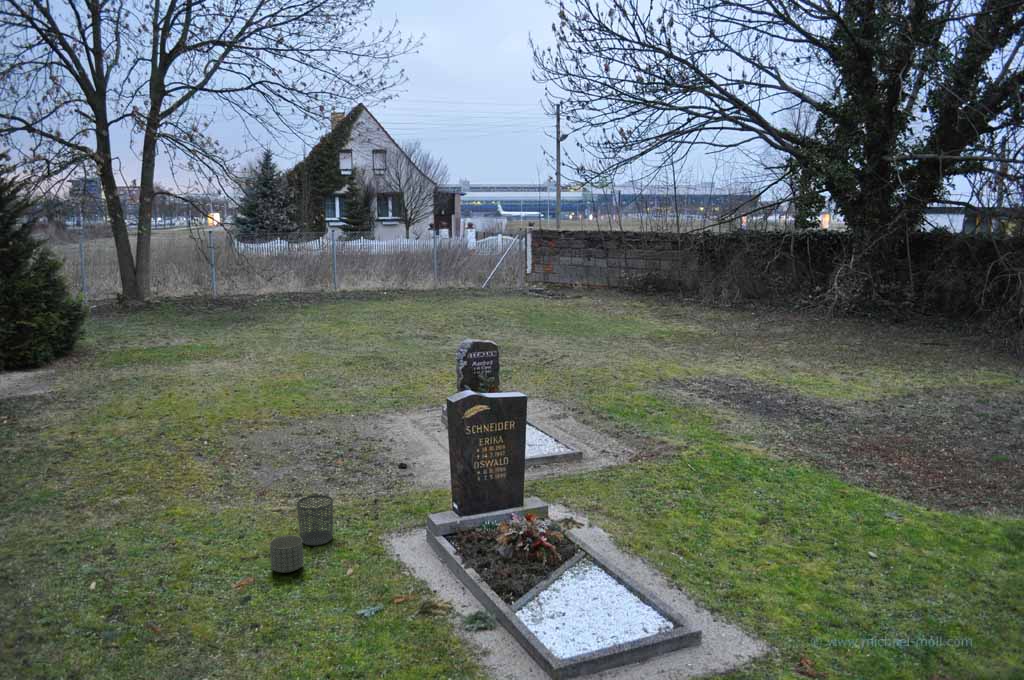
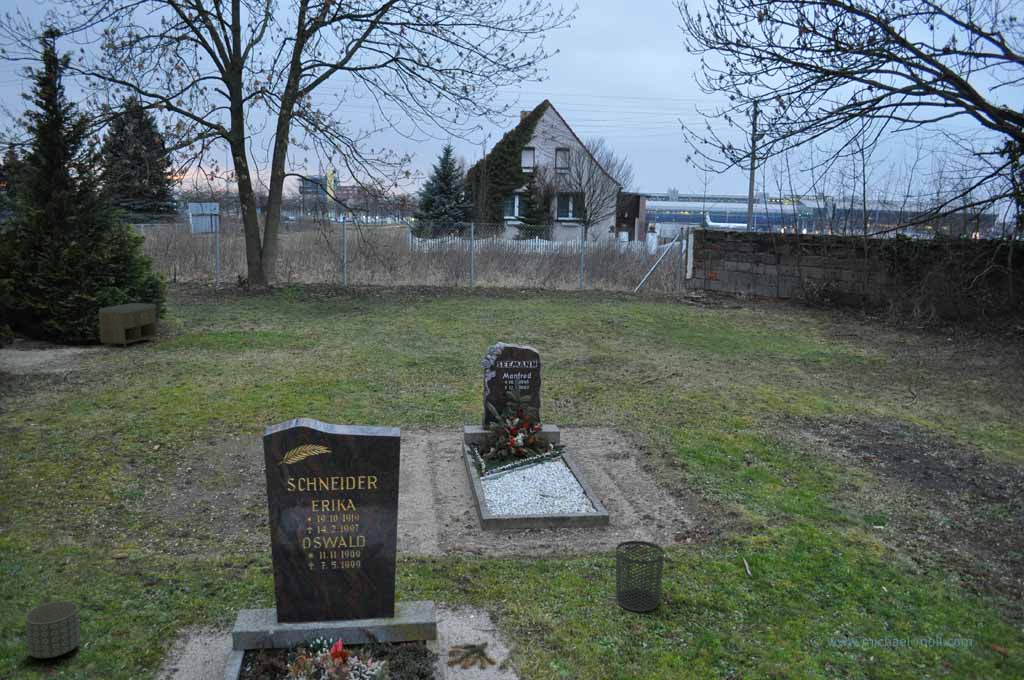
storage bench: none [33,324,85,366] -> present [99,303,156,347]
waste bin: present [297,495,333,545] -> present [616,541,664,612]

